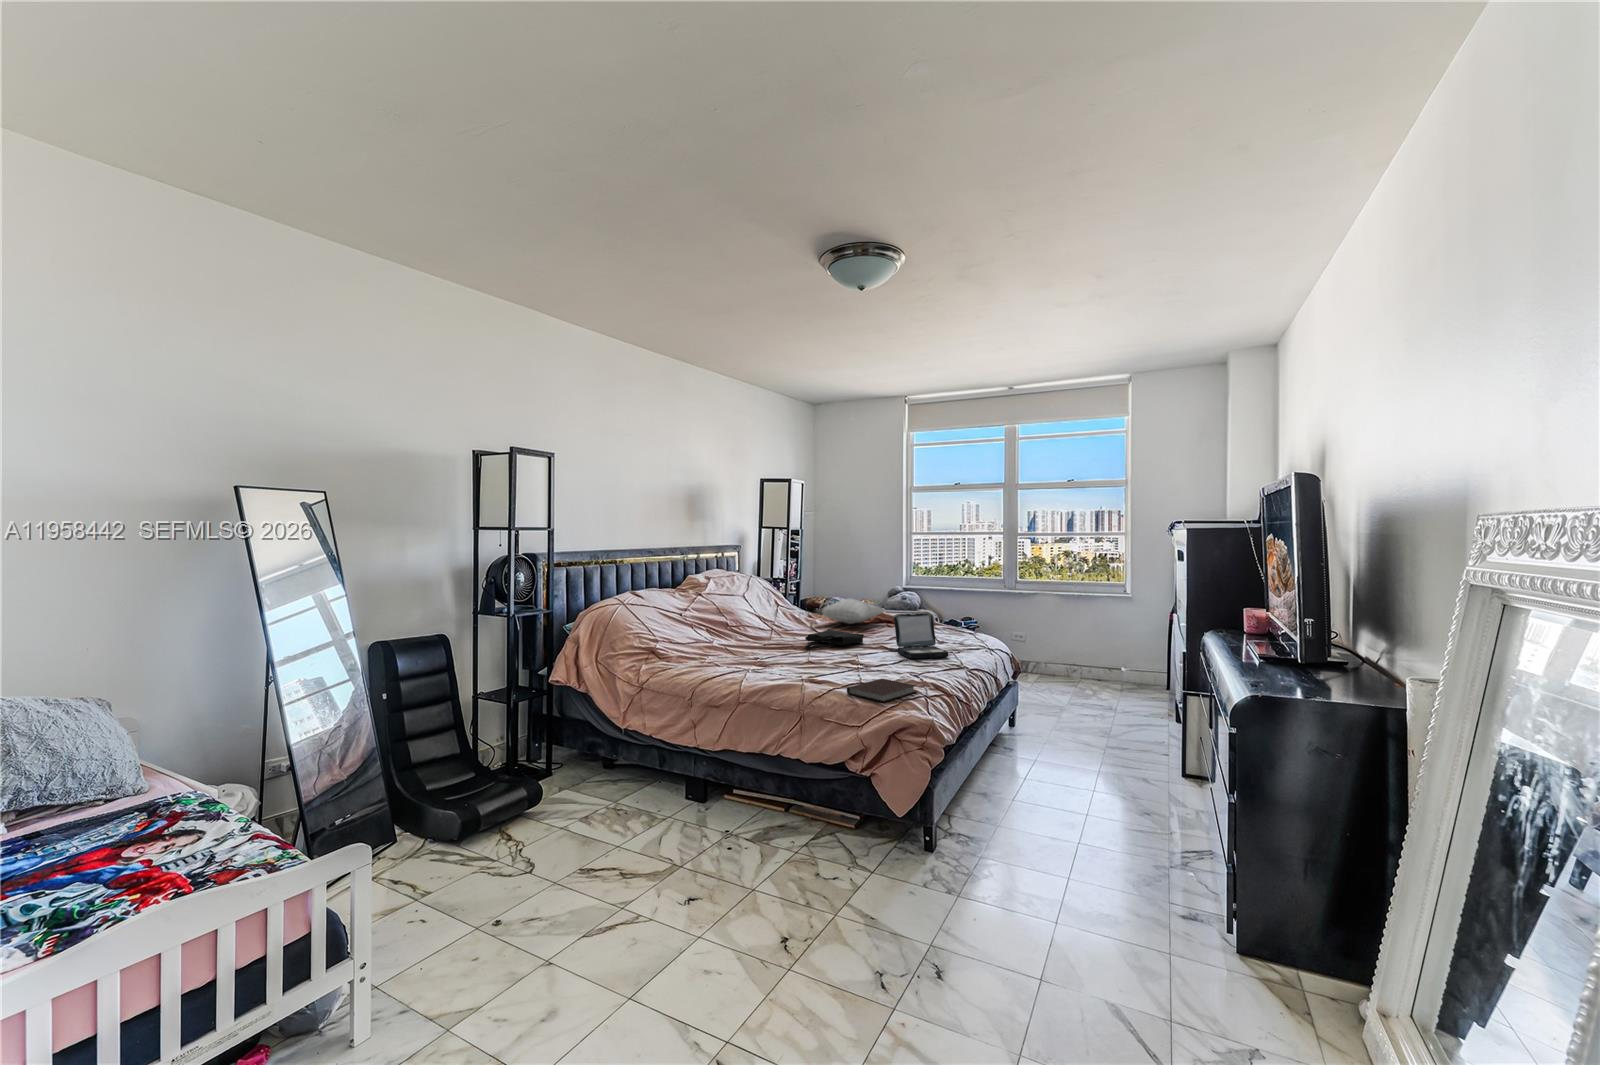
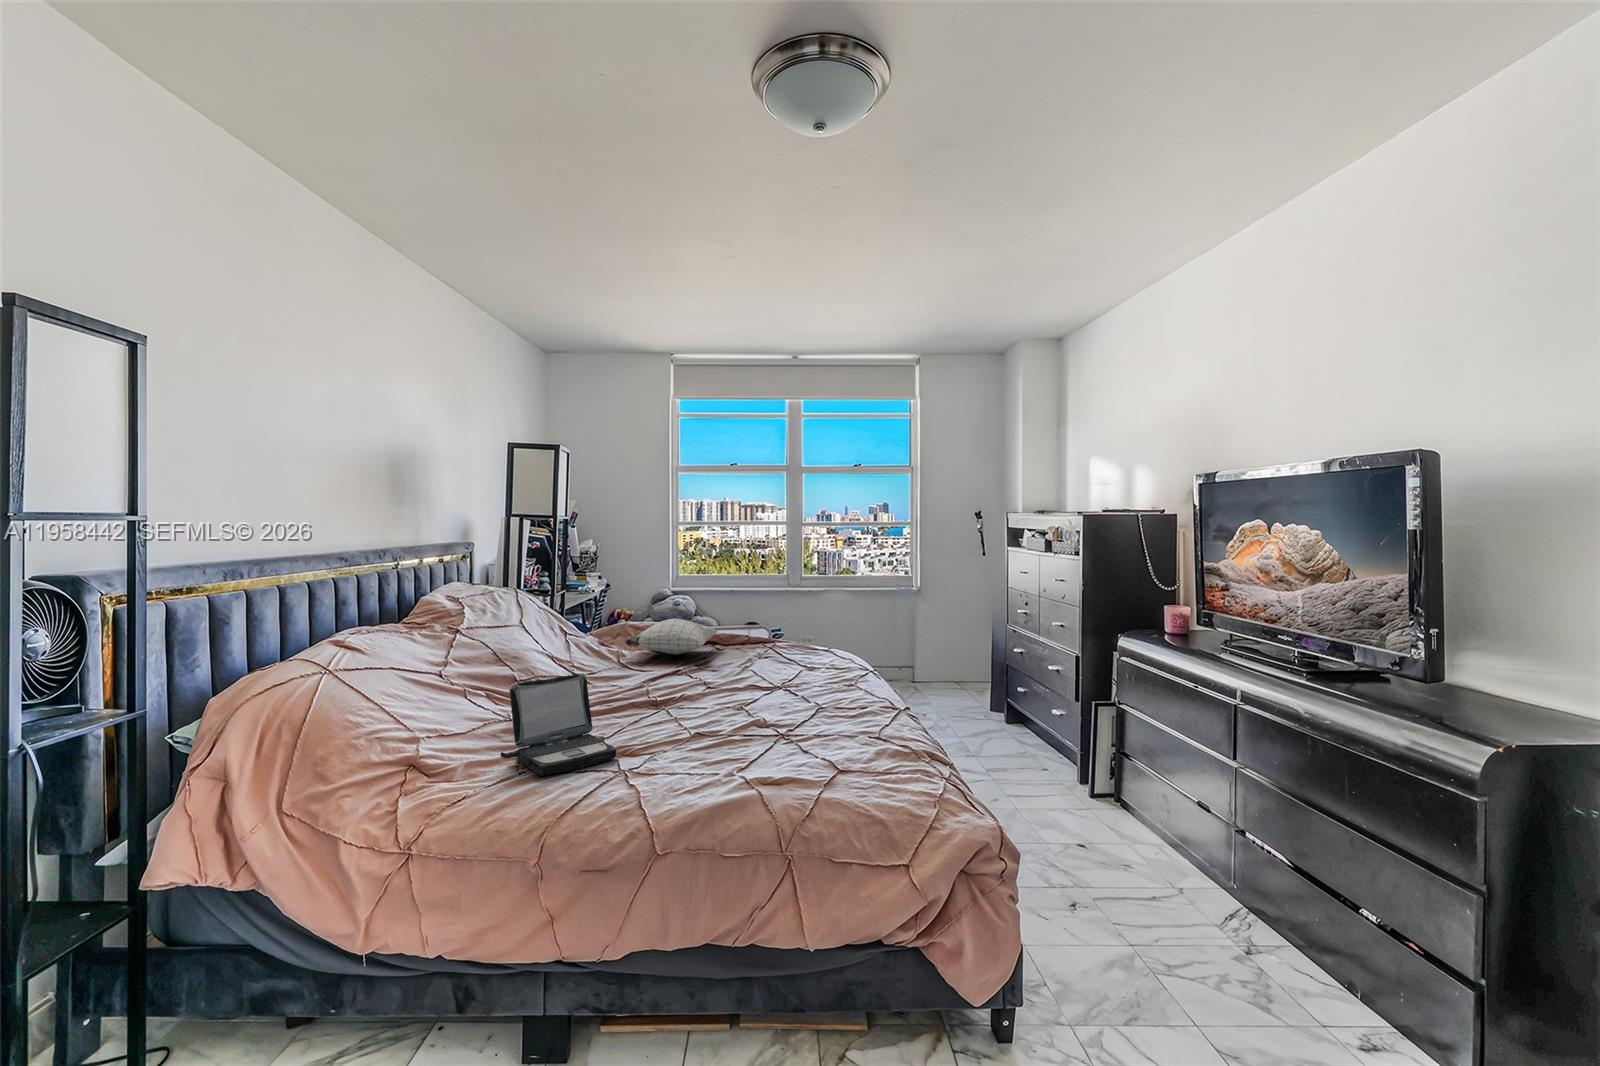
laptop: present [890,613,948,658] -> present [501,674,616,776]
tote bag: present [805,629,863,649] -> none [653,669,733,710]
notebook: present [847,679,916,702] -> none [841,760,928,812]

